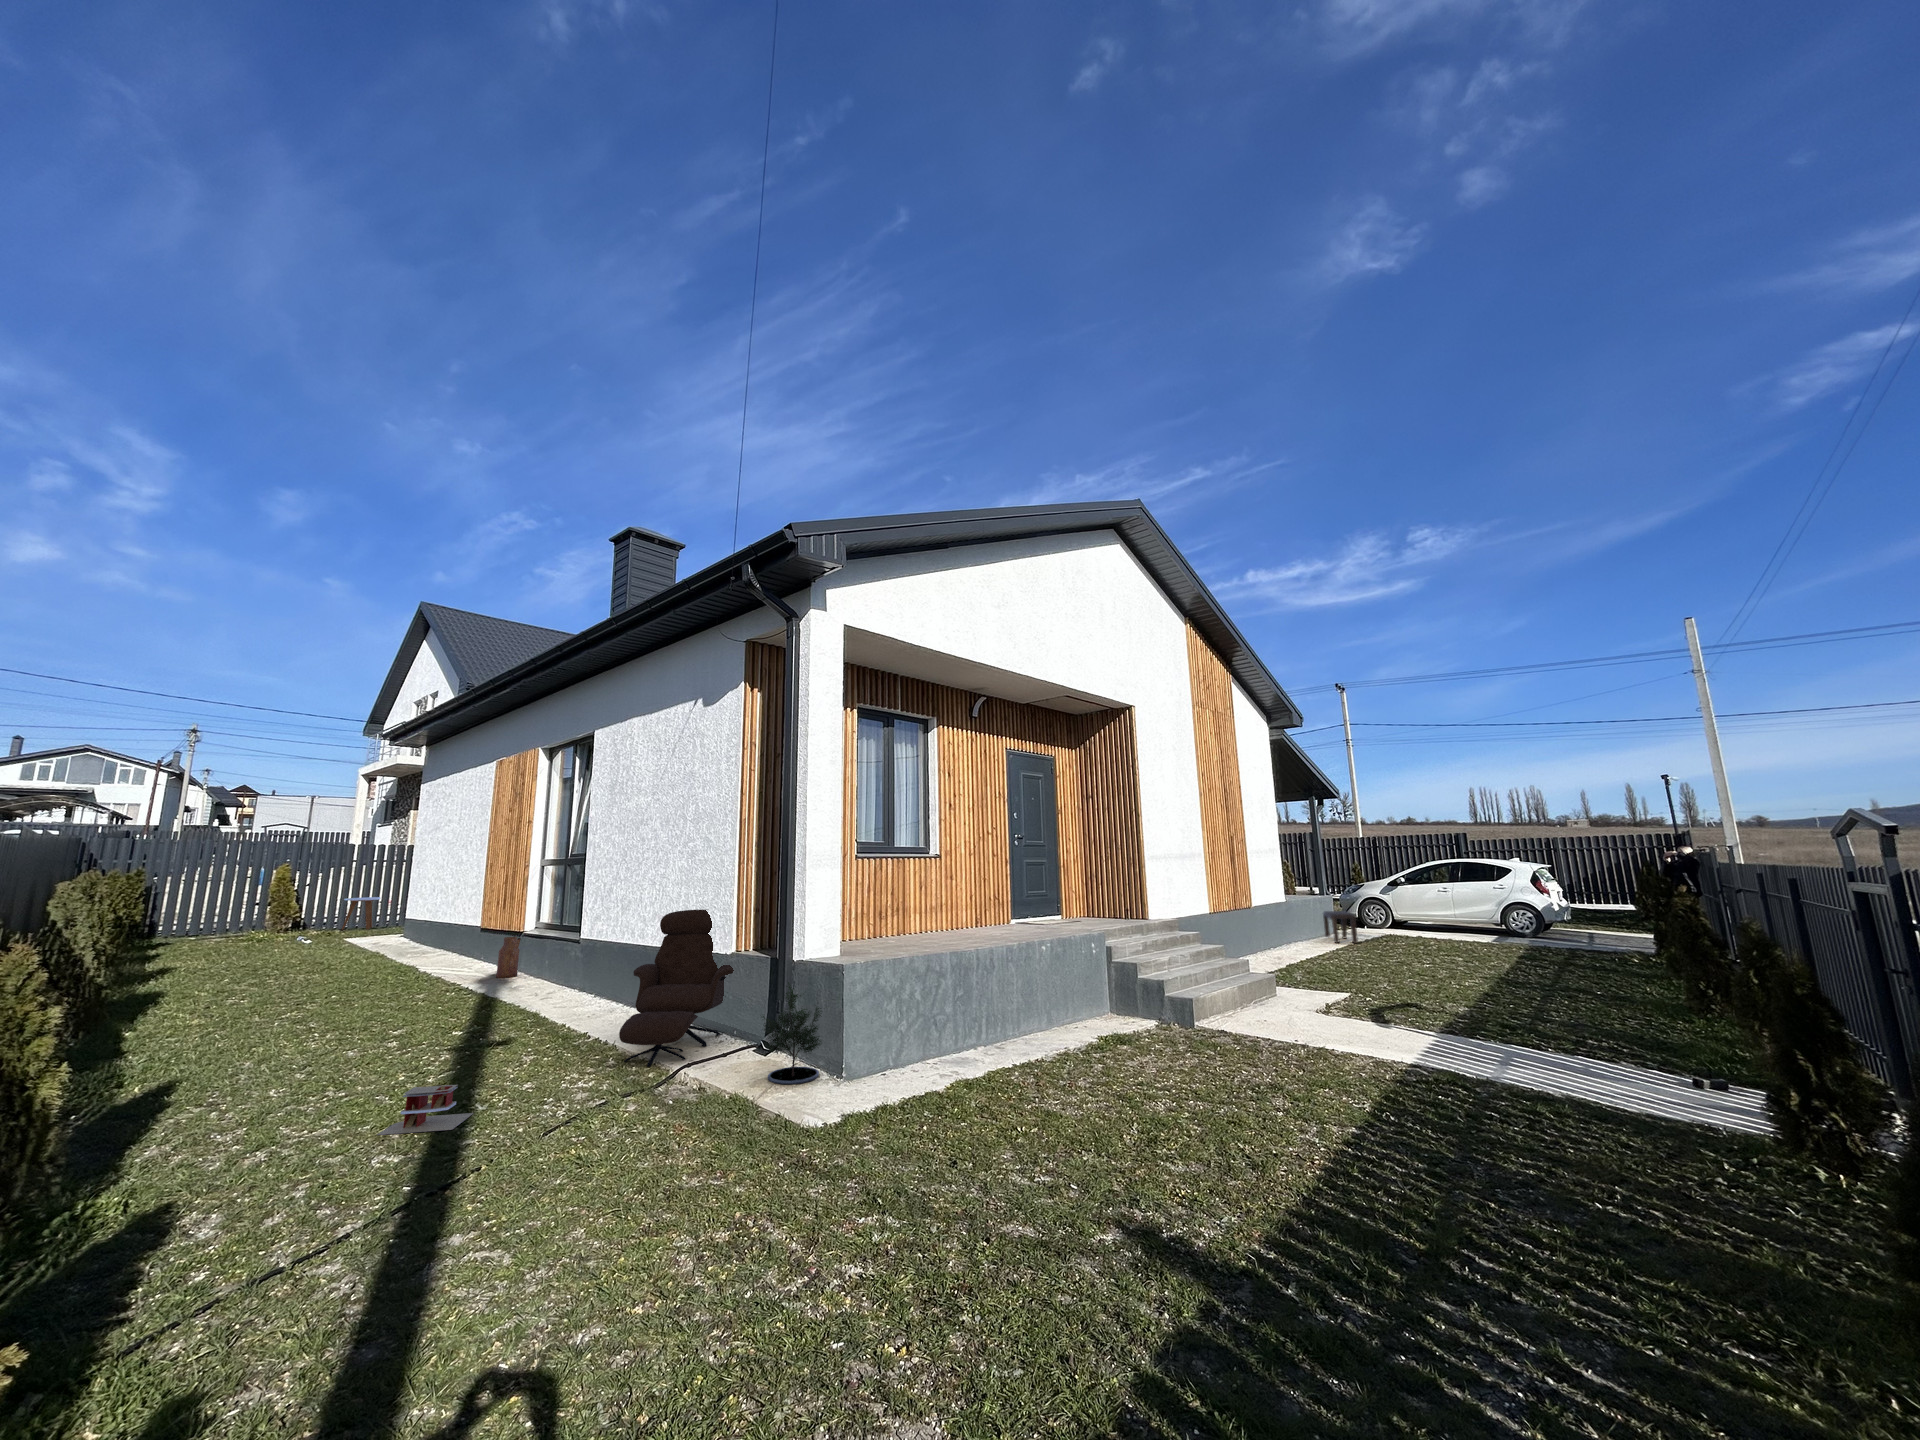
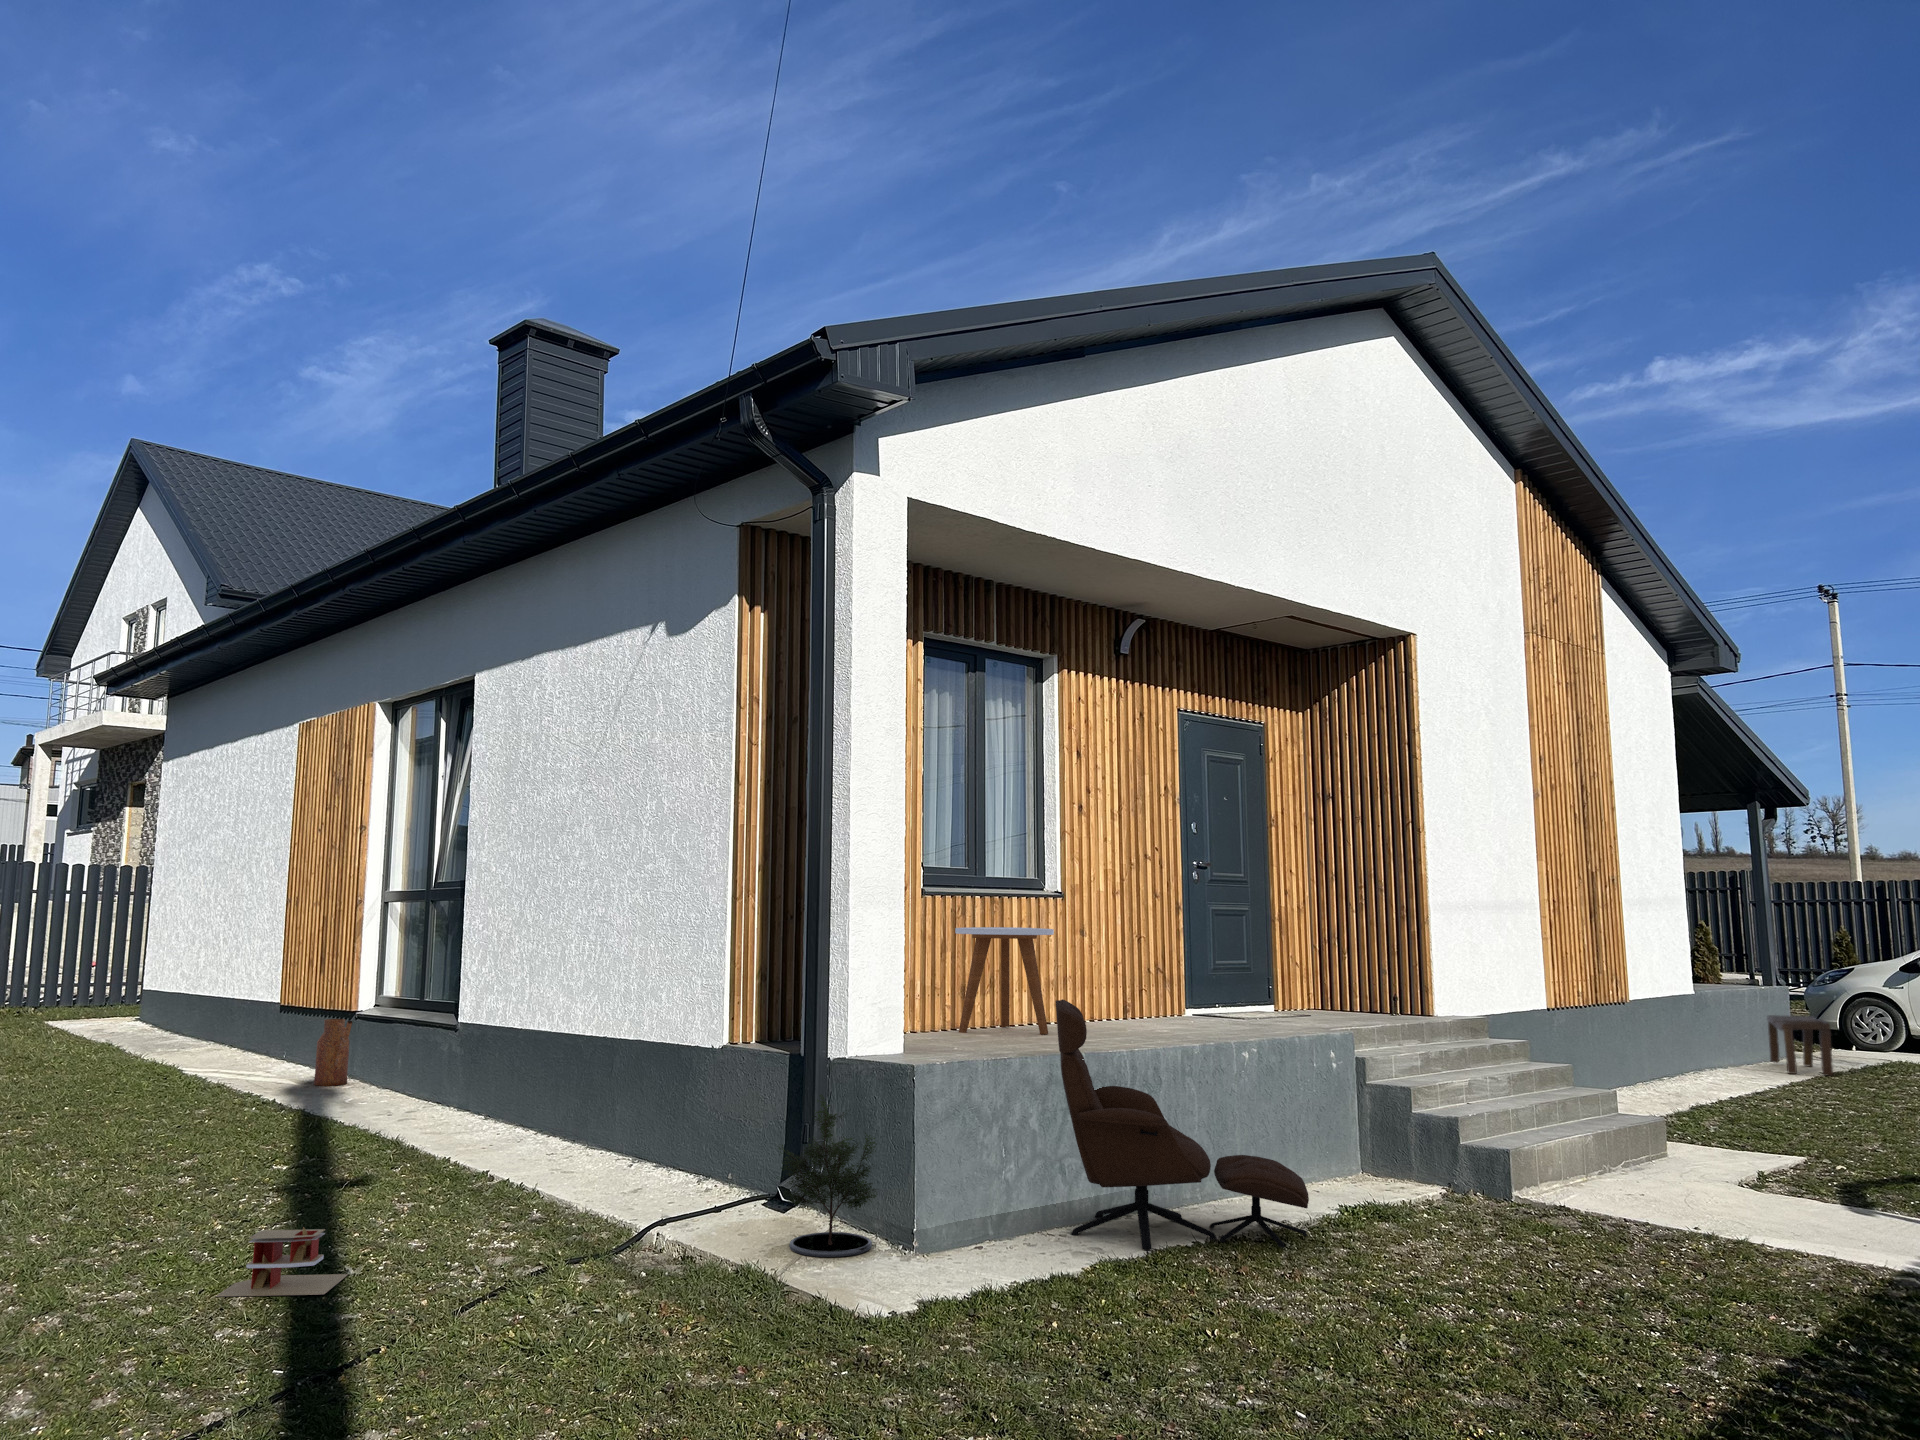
side table: present [342,897,380,930] -> present [955,927,1054,1034]
lounge chair: present [619,910,734,1067] -> present [1055,999,1309,1250]

